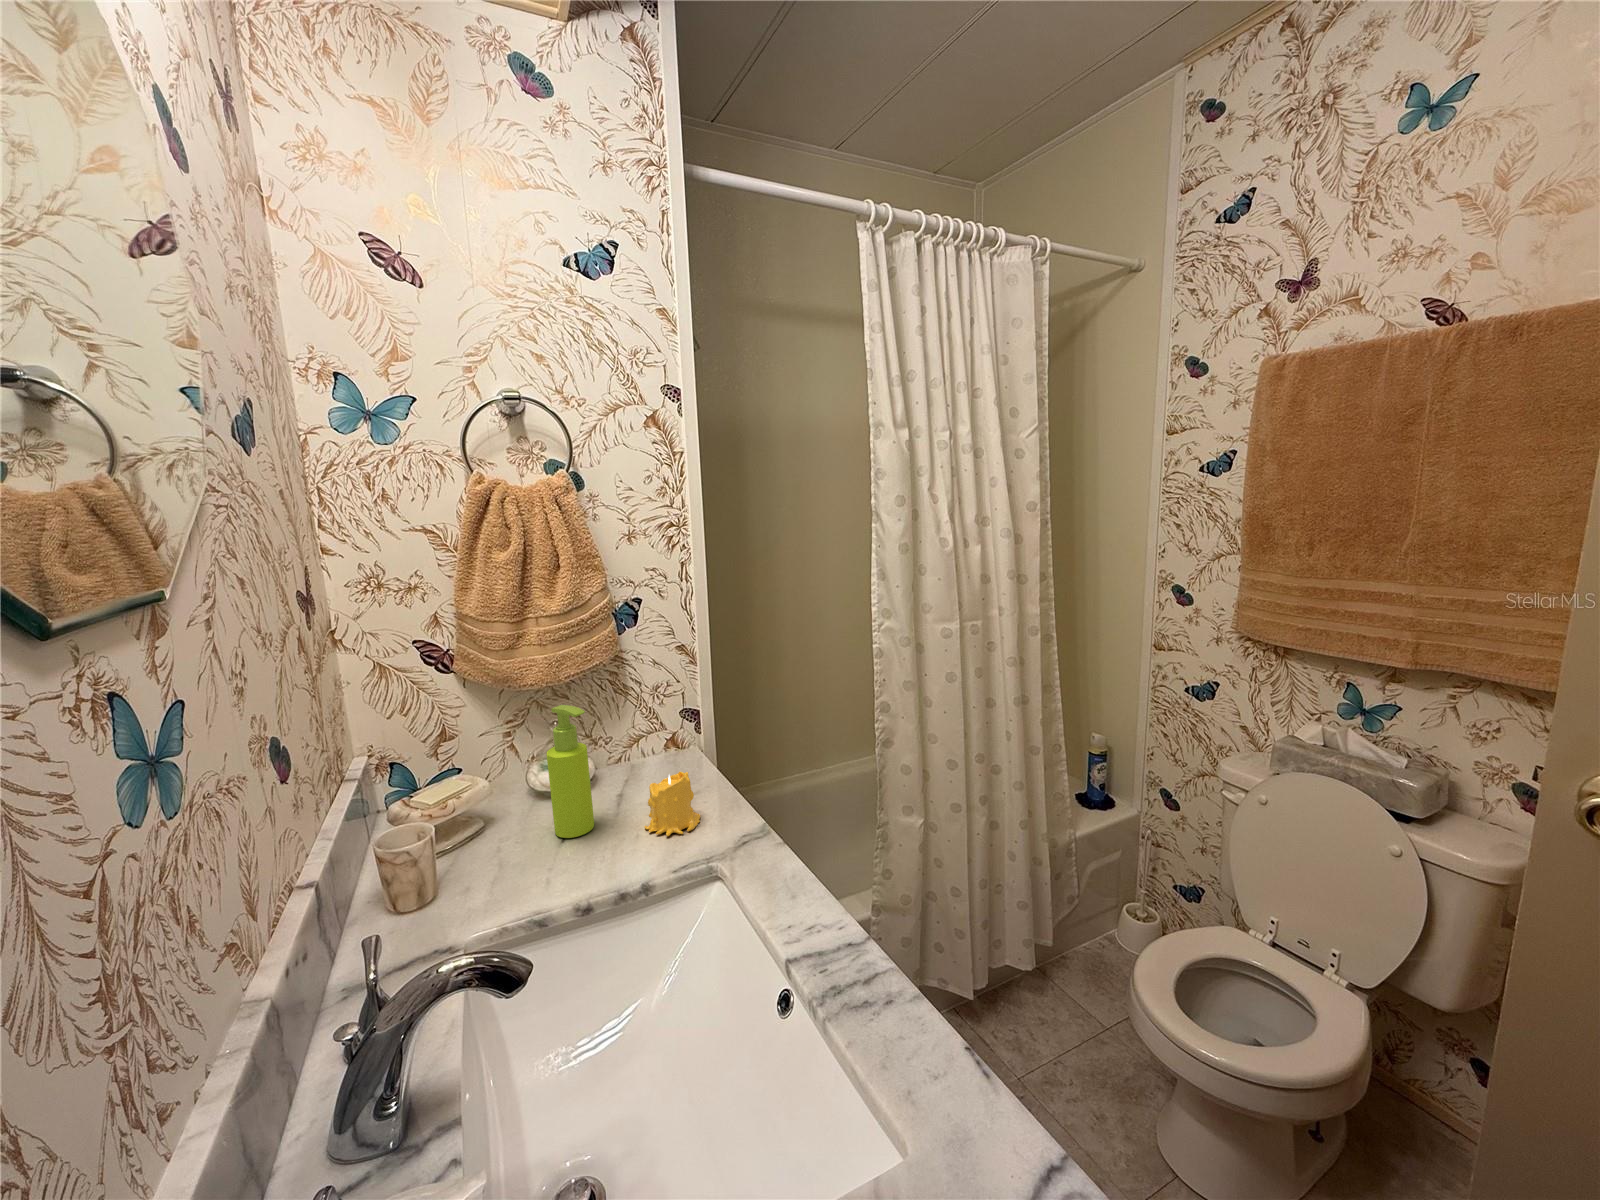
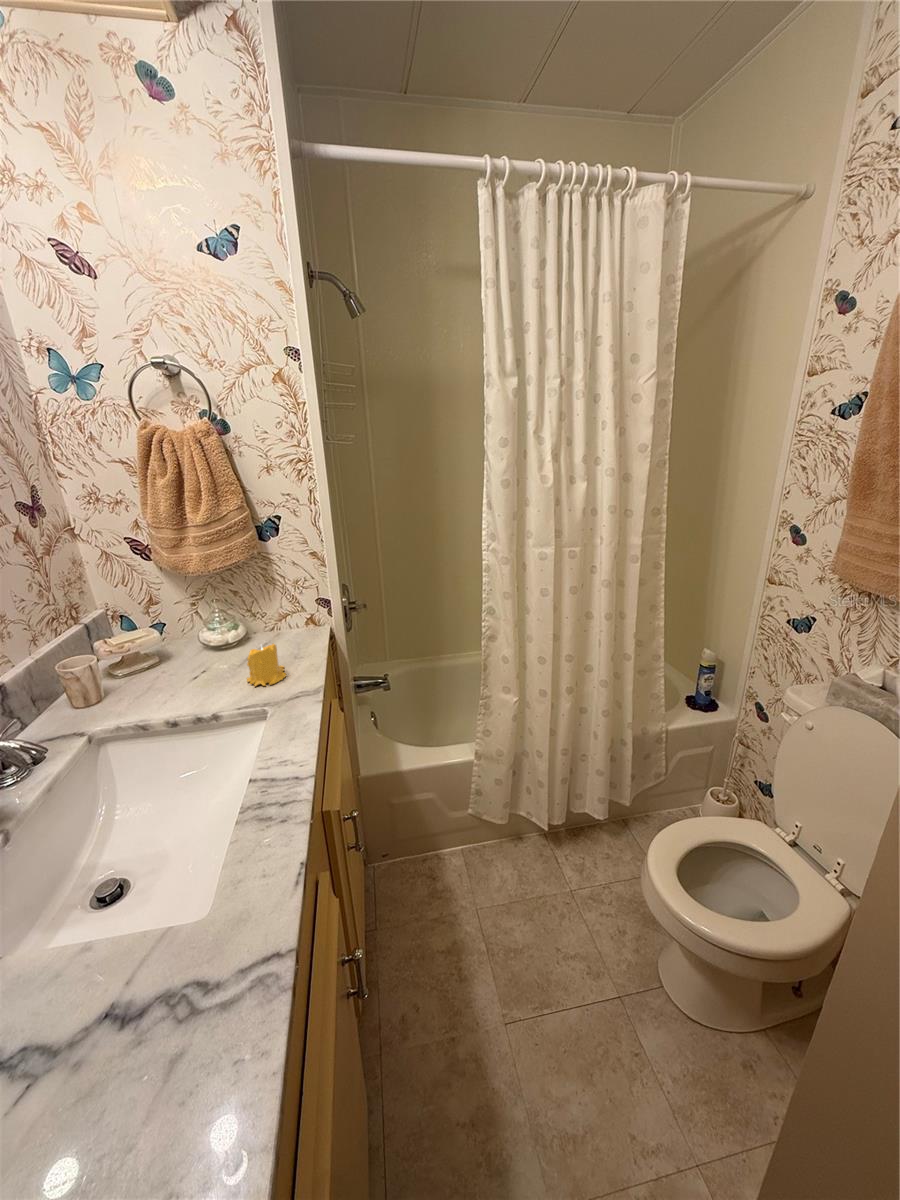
soap dispenser: present [546,705,594,838] -> none [183,590,223,679]

